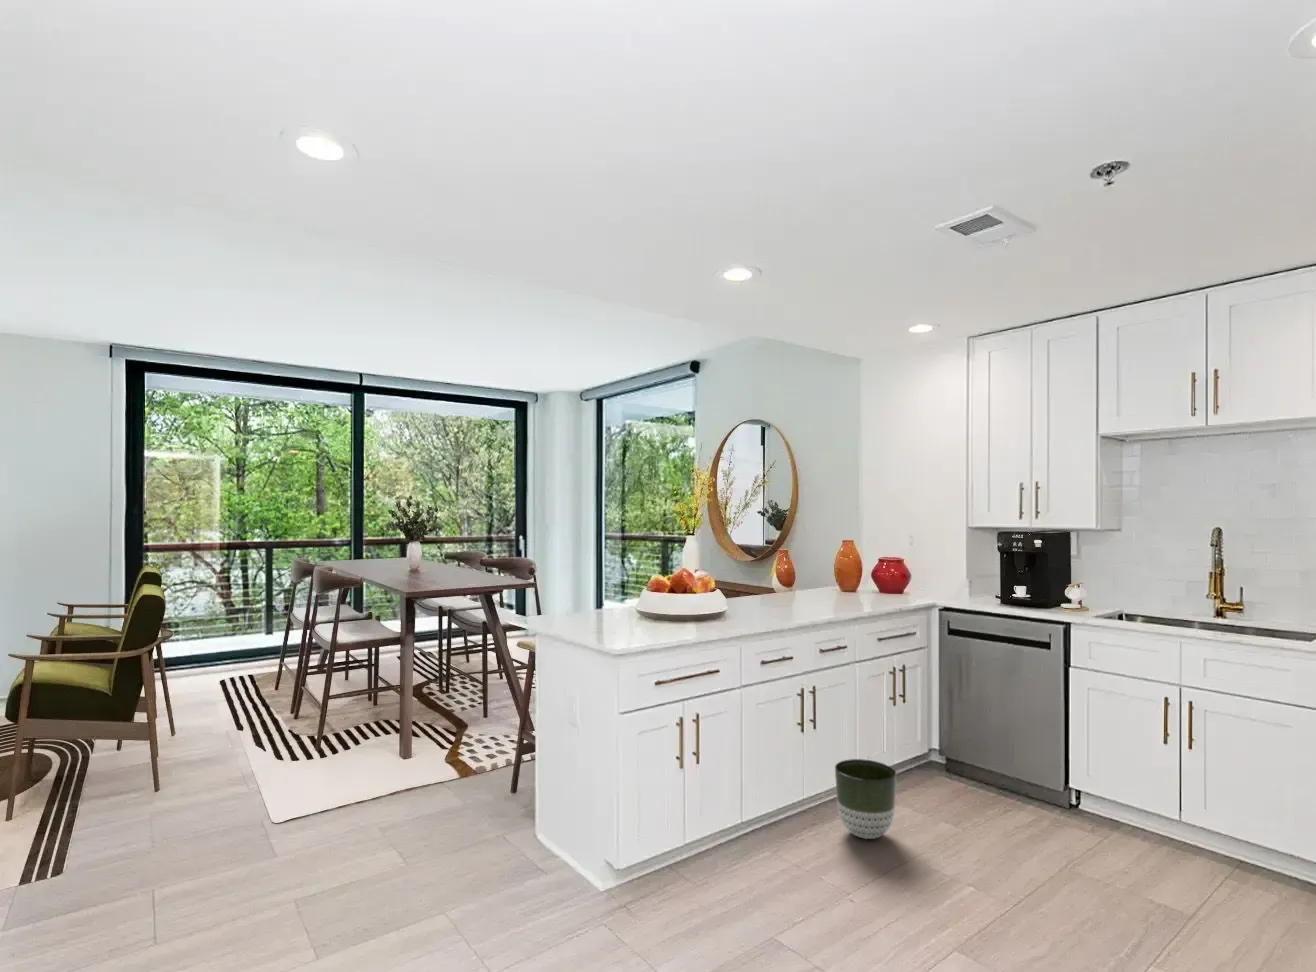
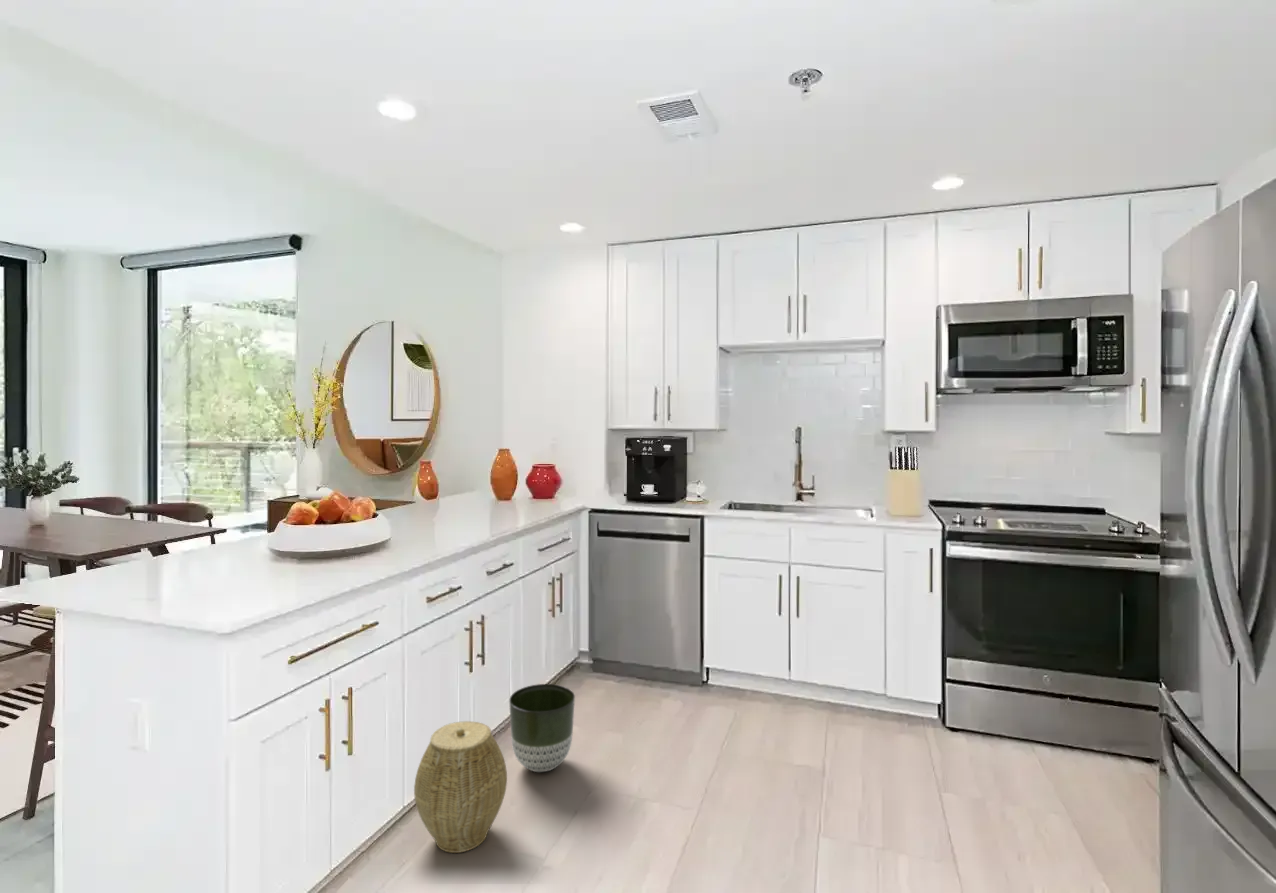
woven basket: none [745,766,820,872] -> present [414,721,507,853]

